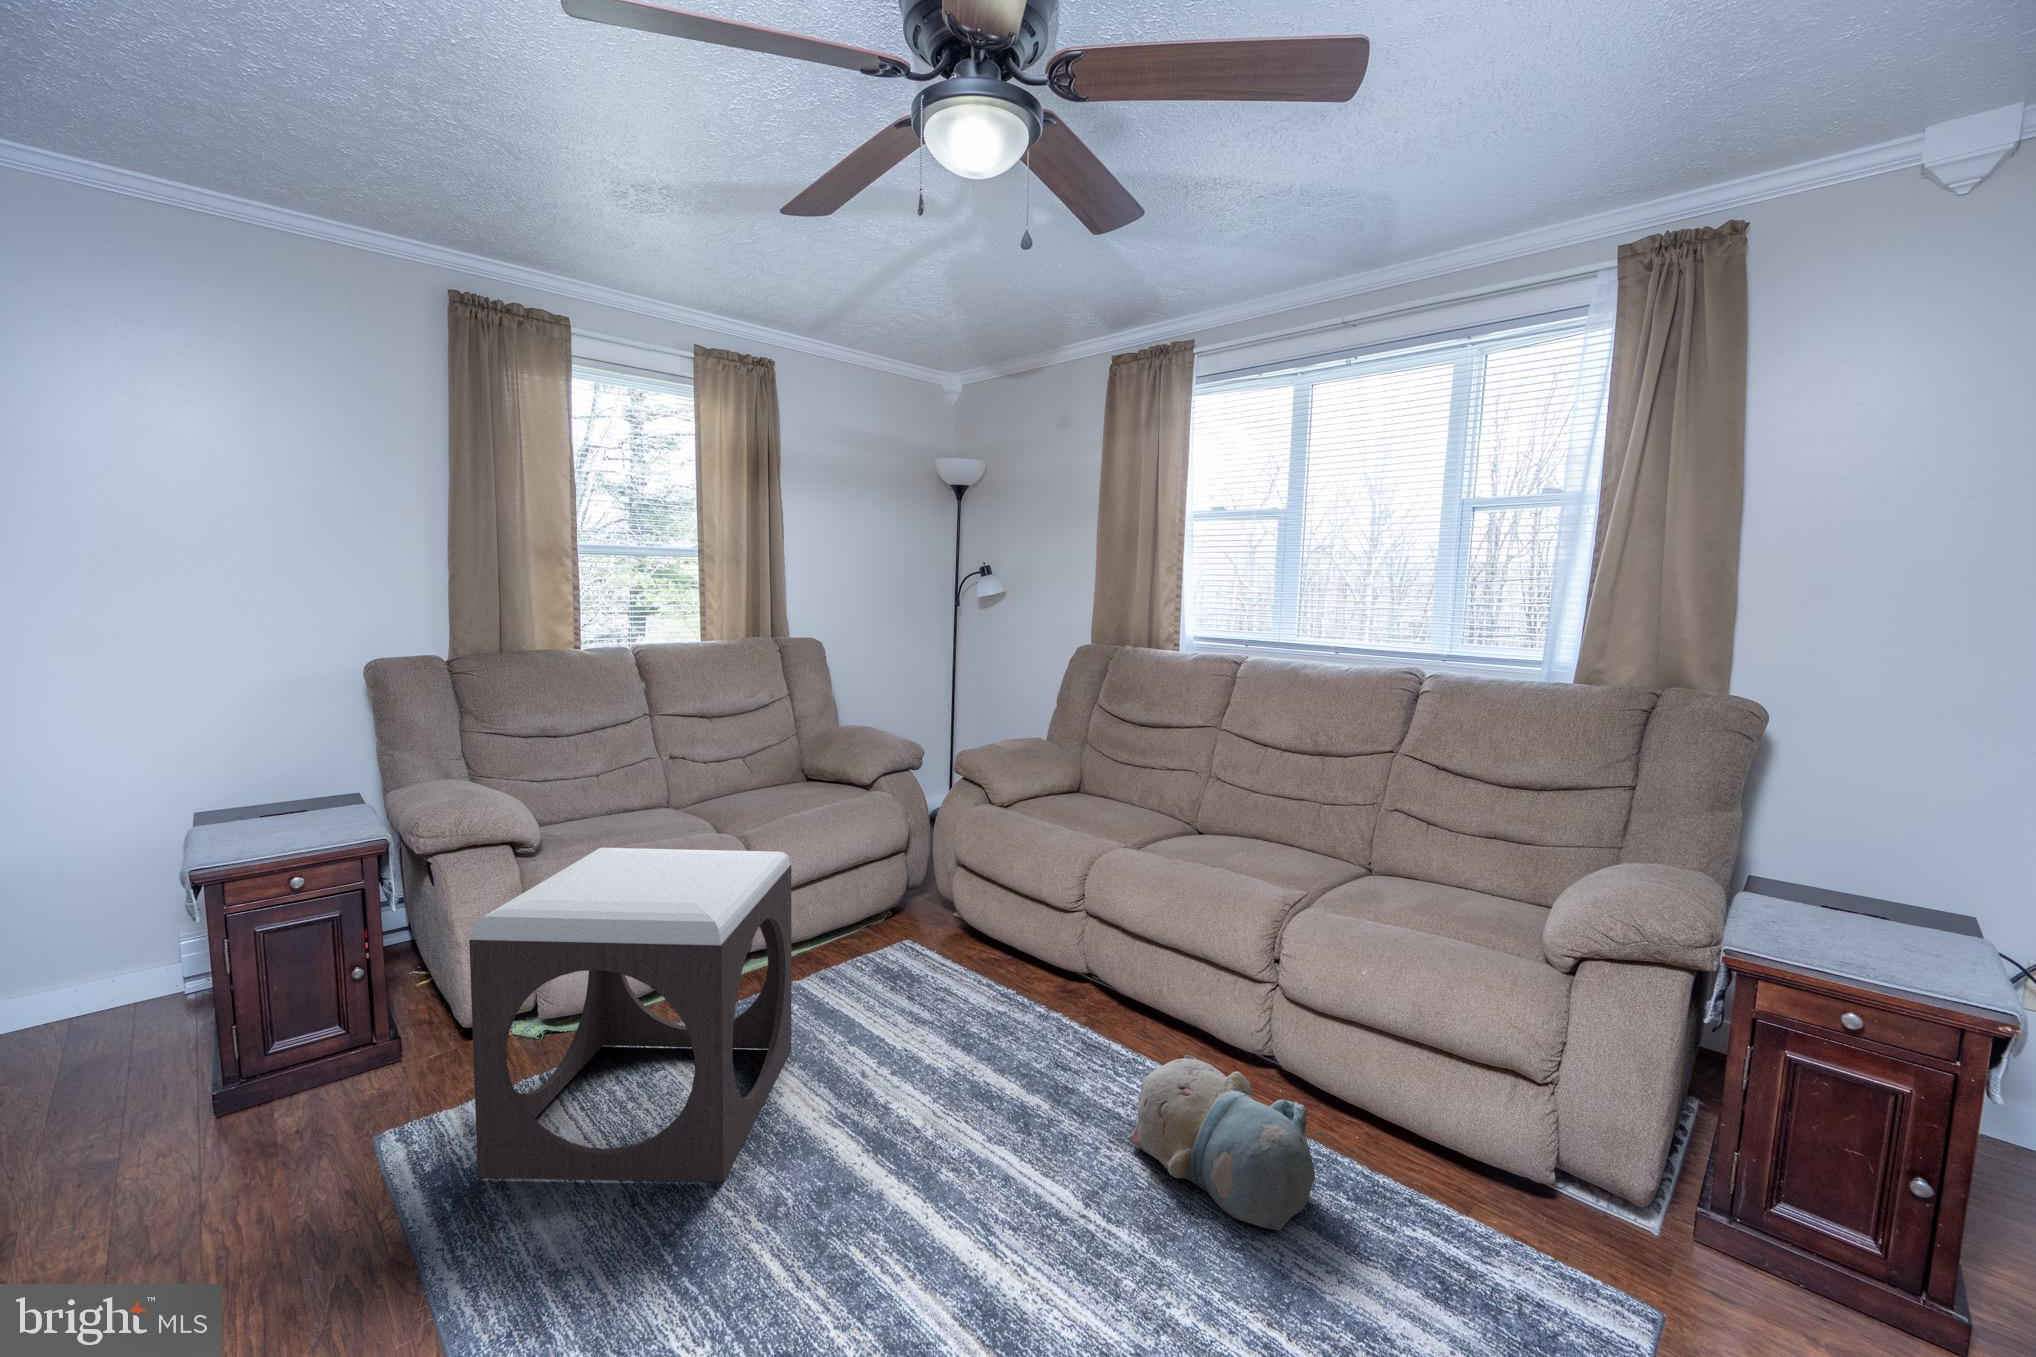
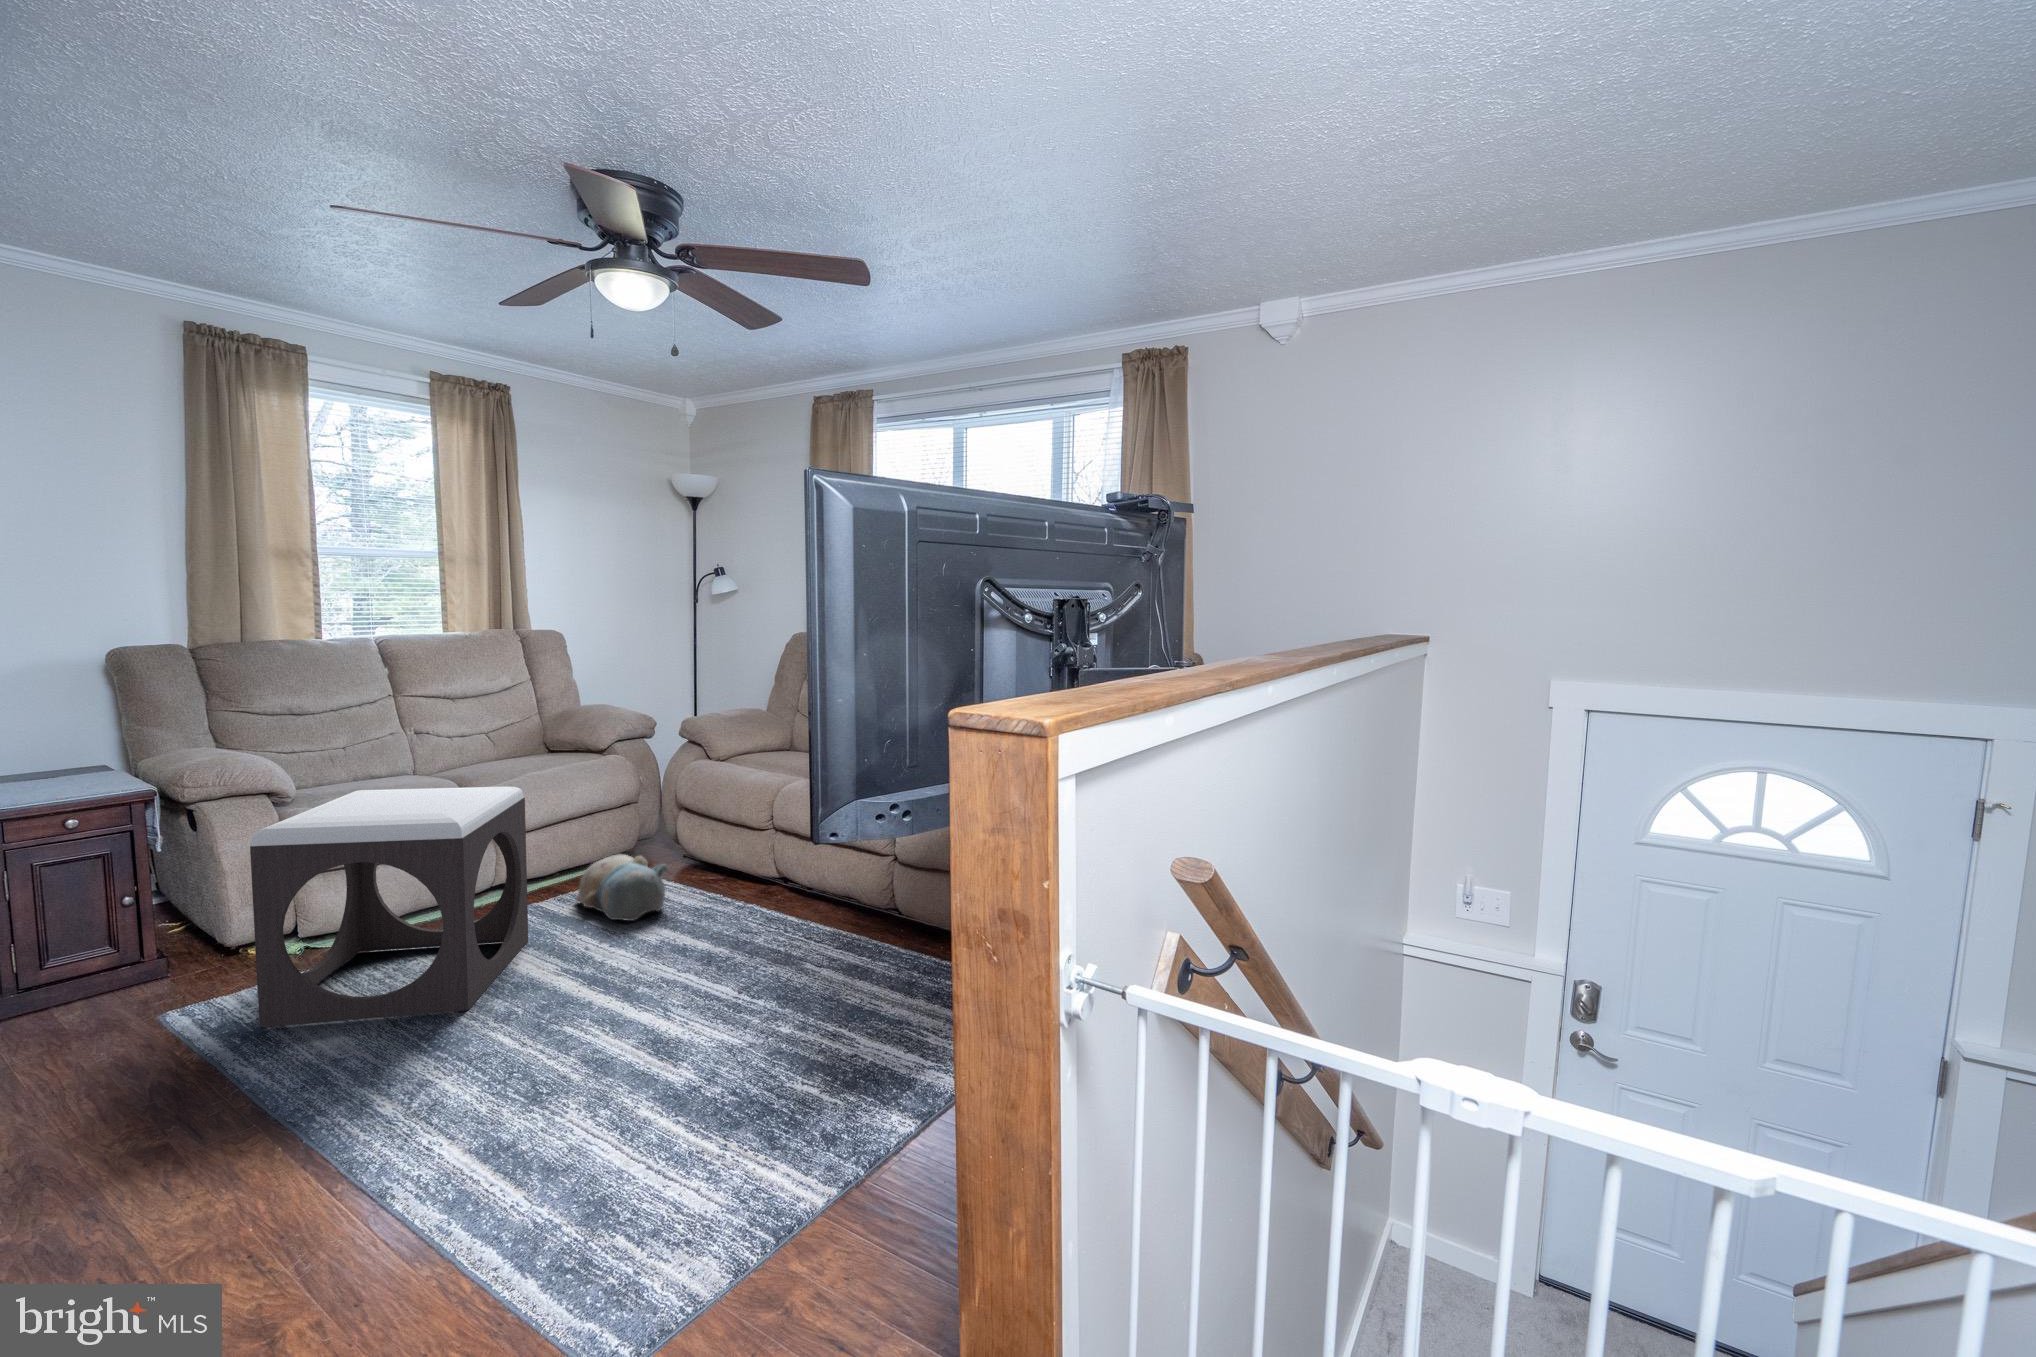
plush toy: present [1129,1055,1315,1230] -> present [576,855,668,921]

